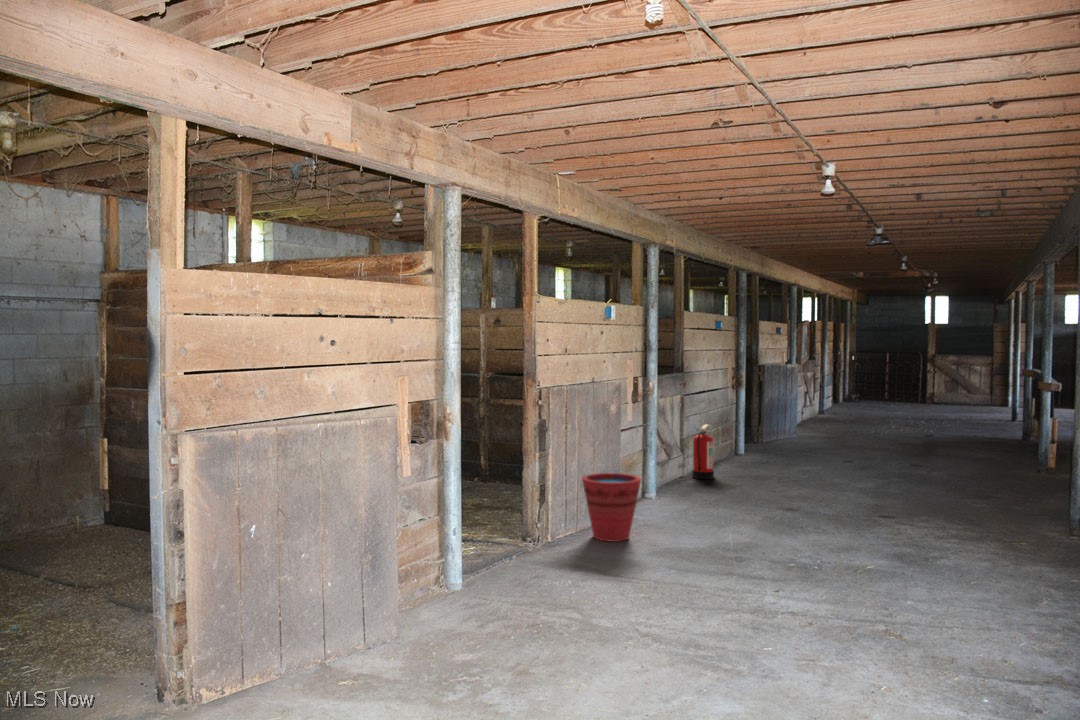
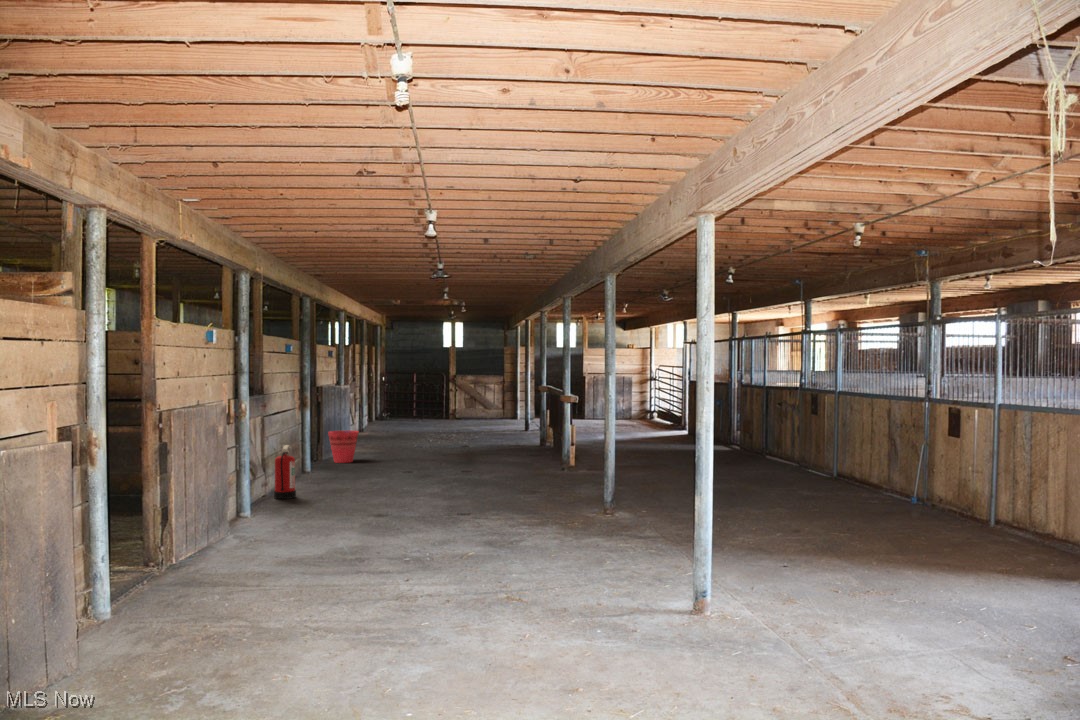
bucket: present [582,473,641,542] -> present [328,430,359,463]

